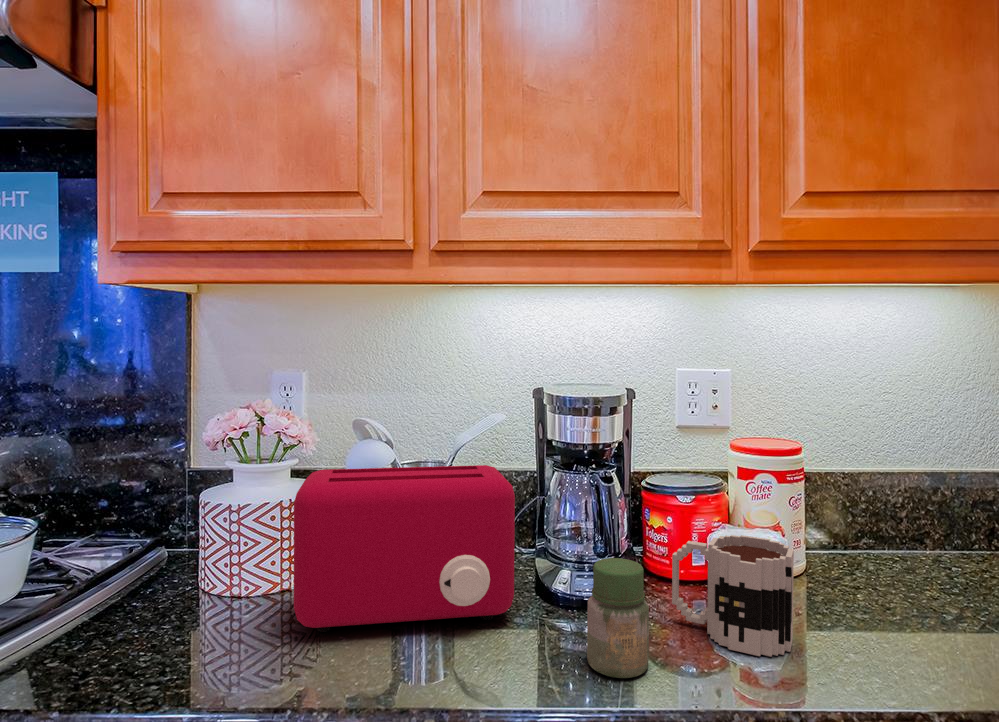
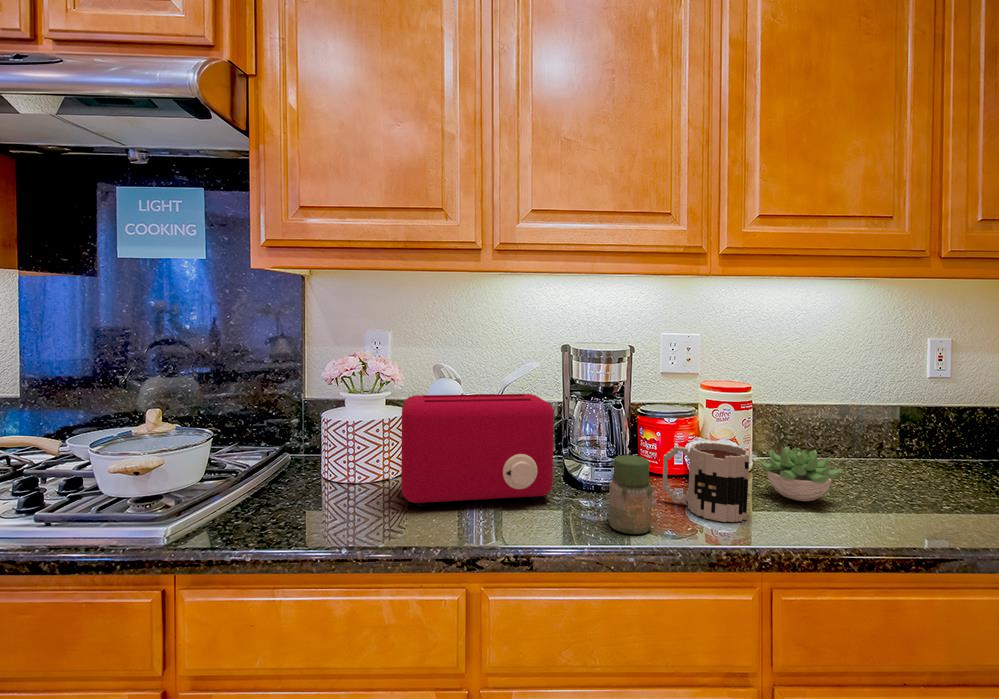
succulent plant: none [810,538,931,620] -> present [758,446,842,501]

